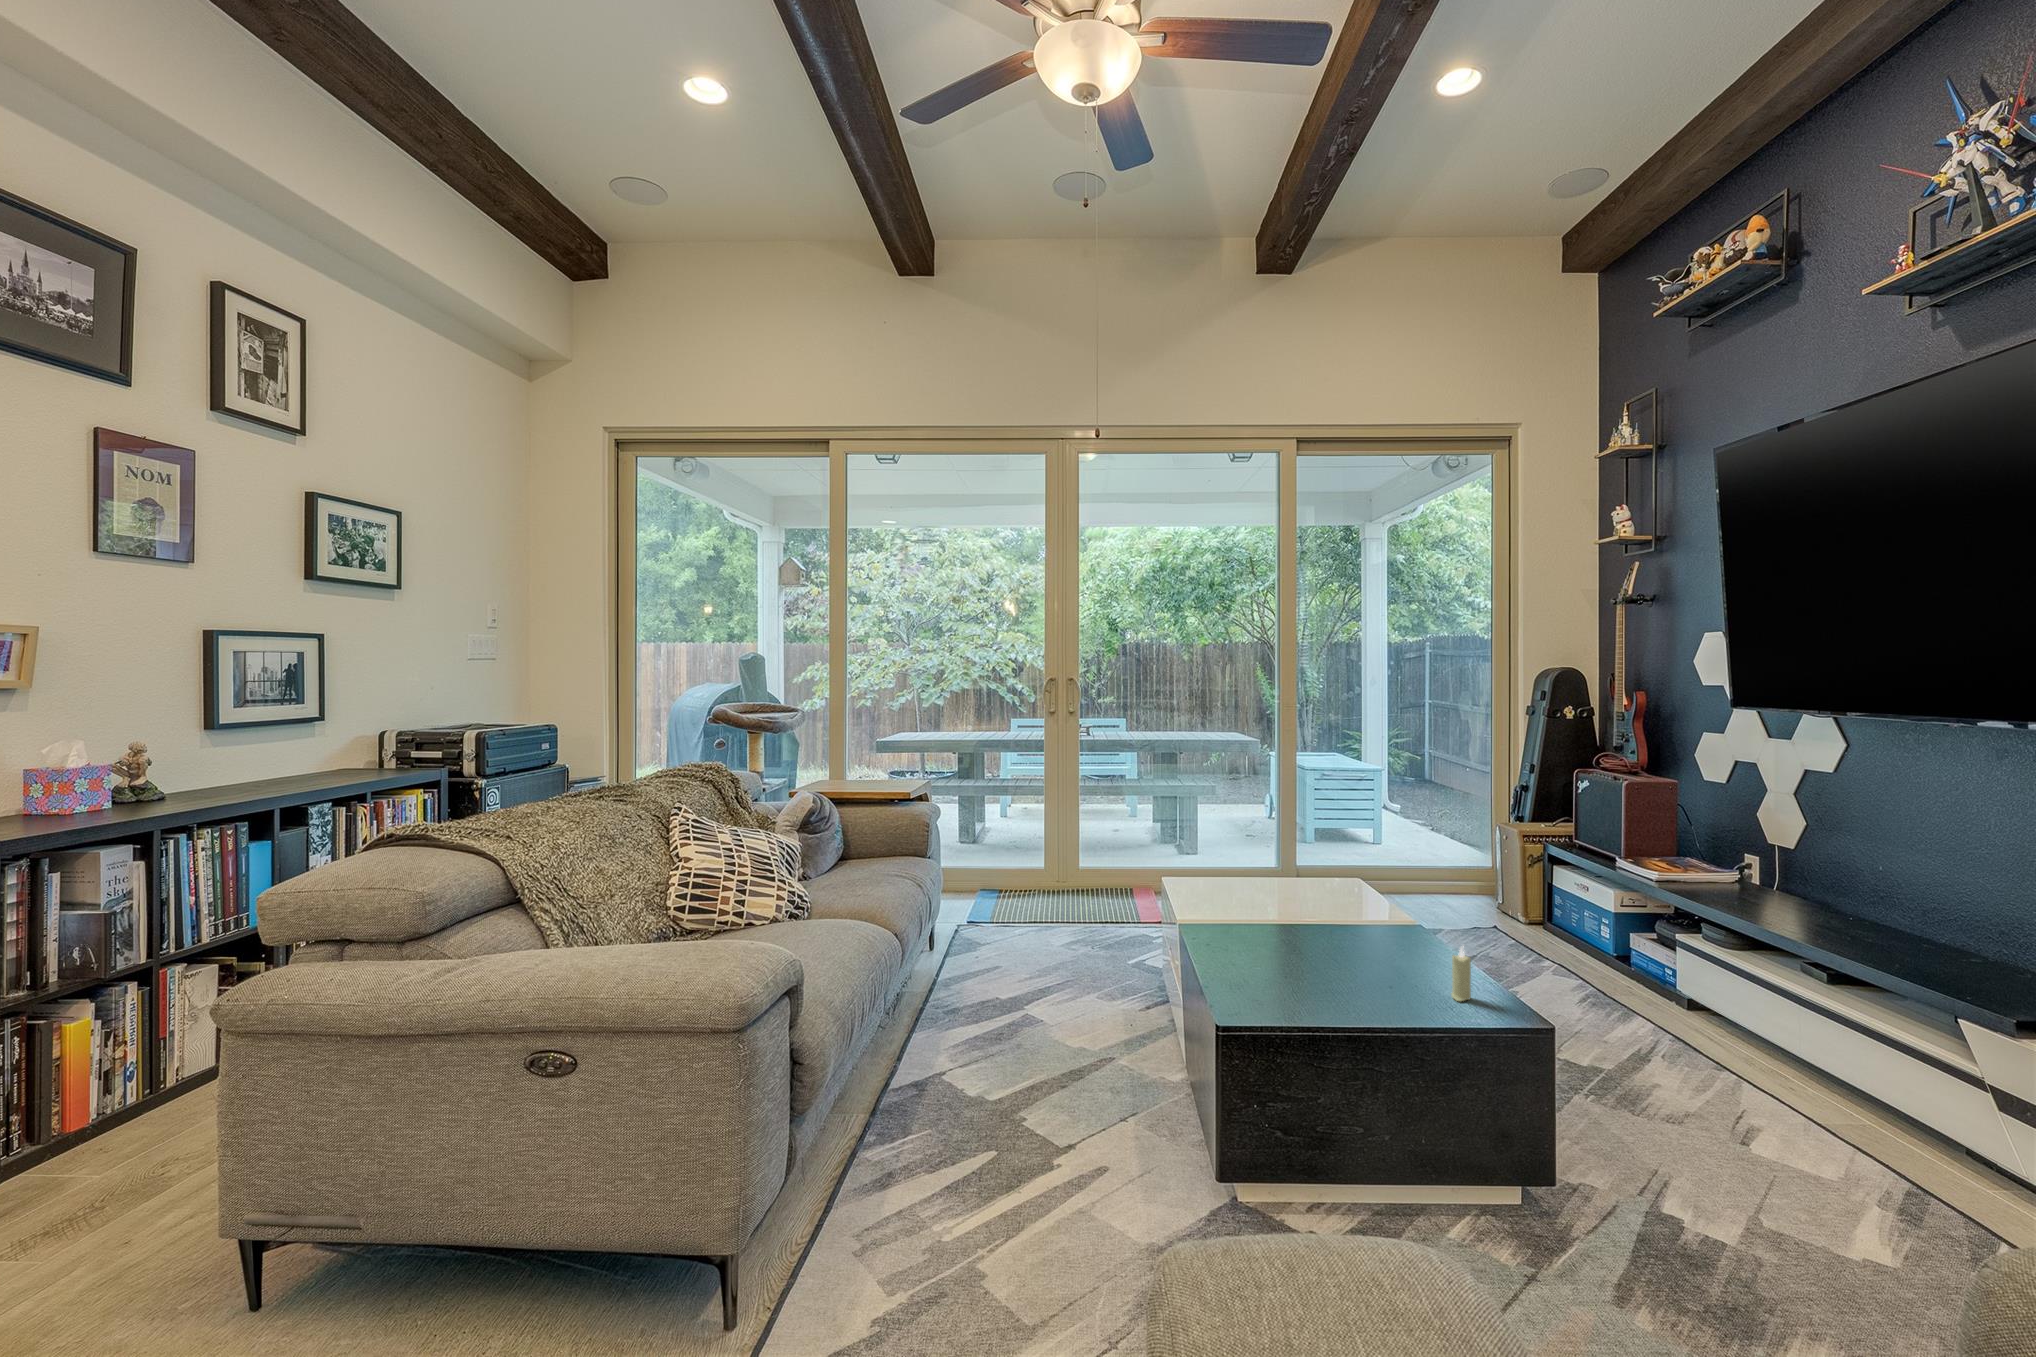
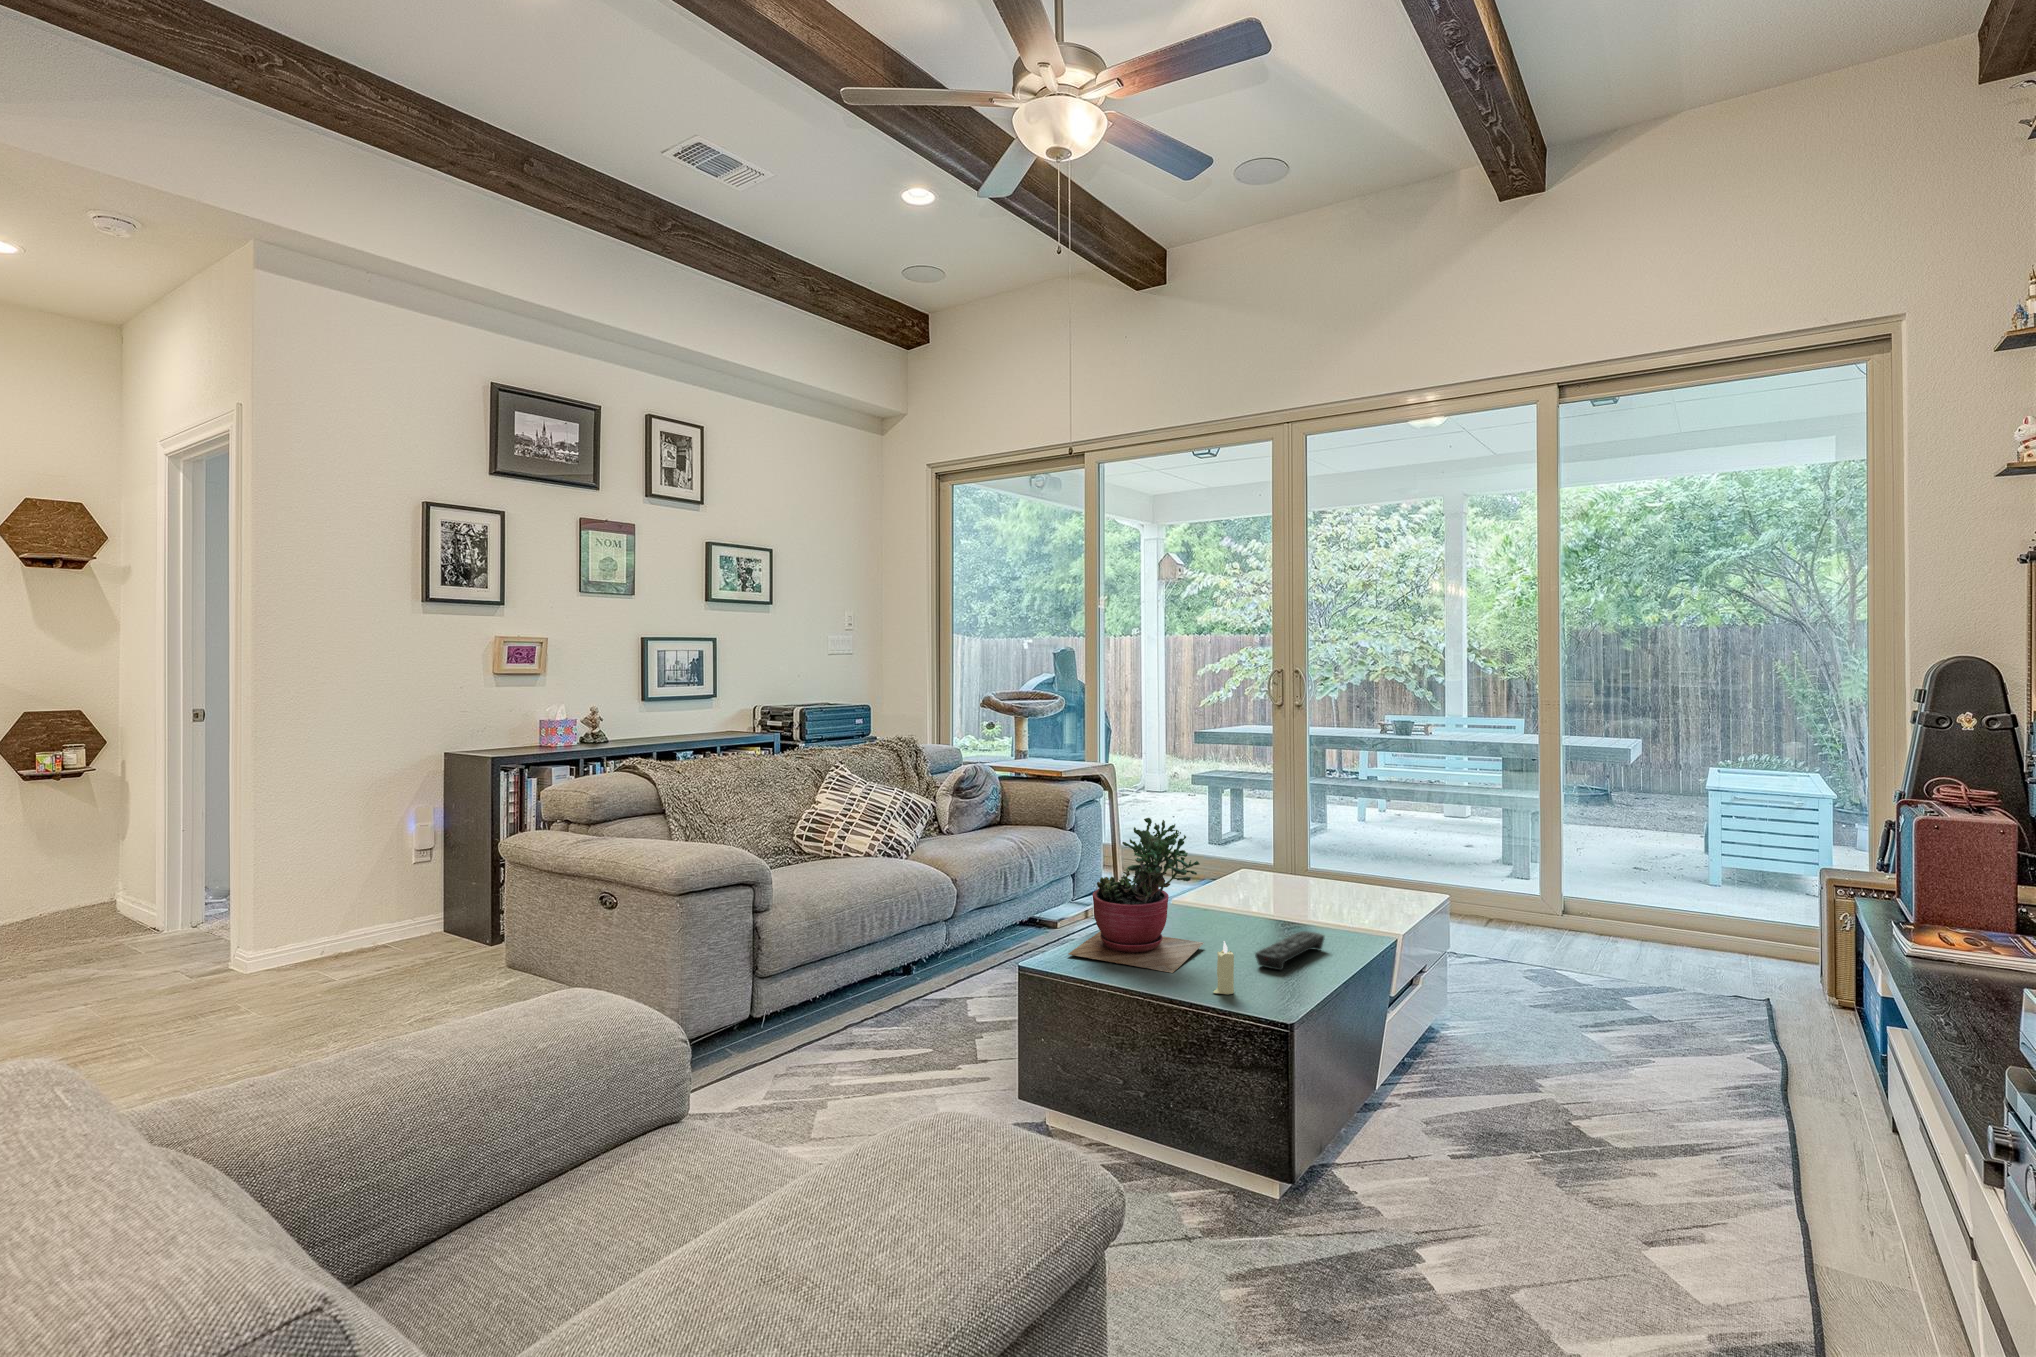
succulent plant: none [1216,824,1375,994] -> present [1068,818,1204,973]
remote control: none [1375,917,1436,963] -> present [1255,931,1324,970]

